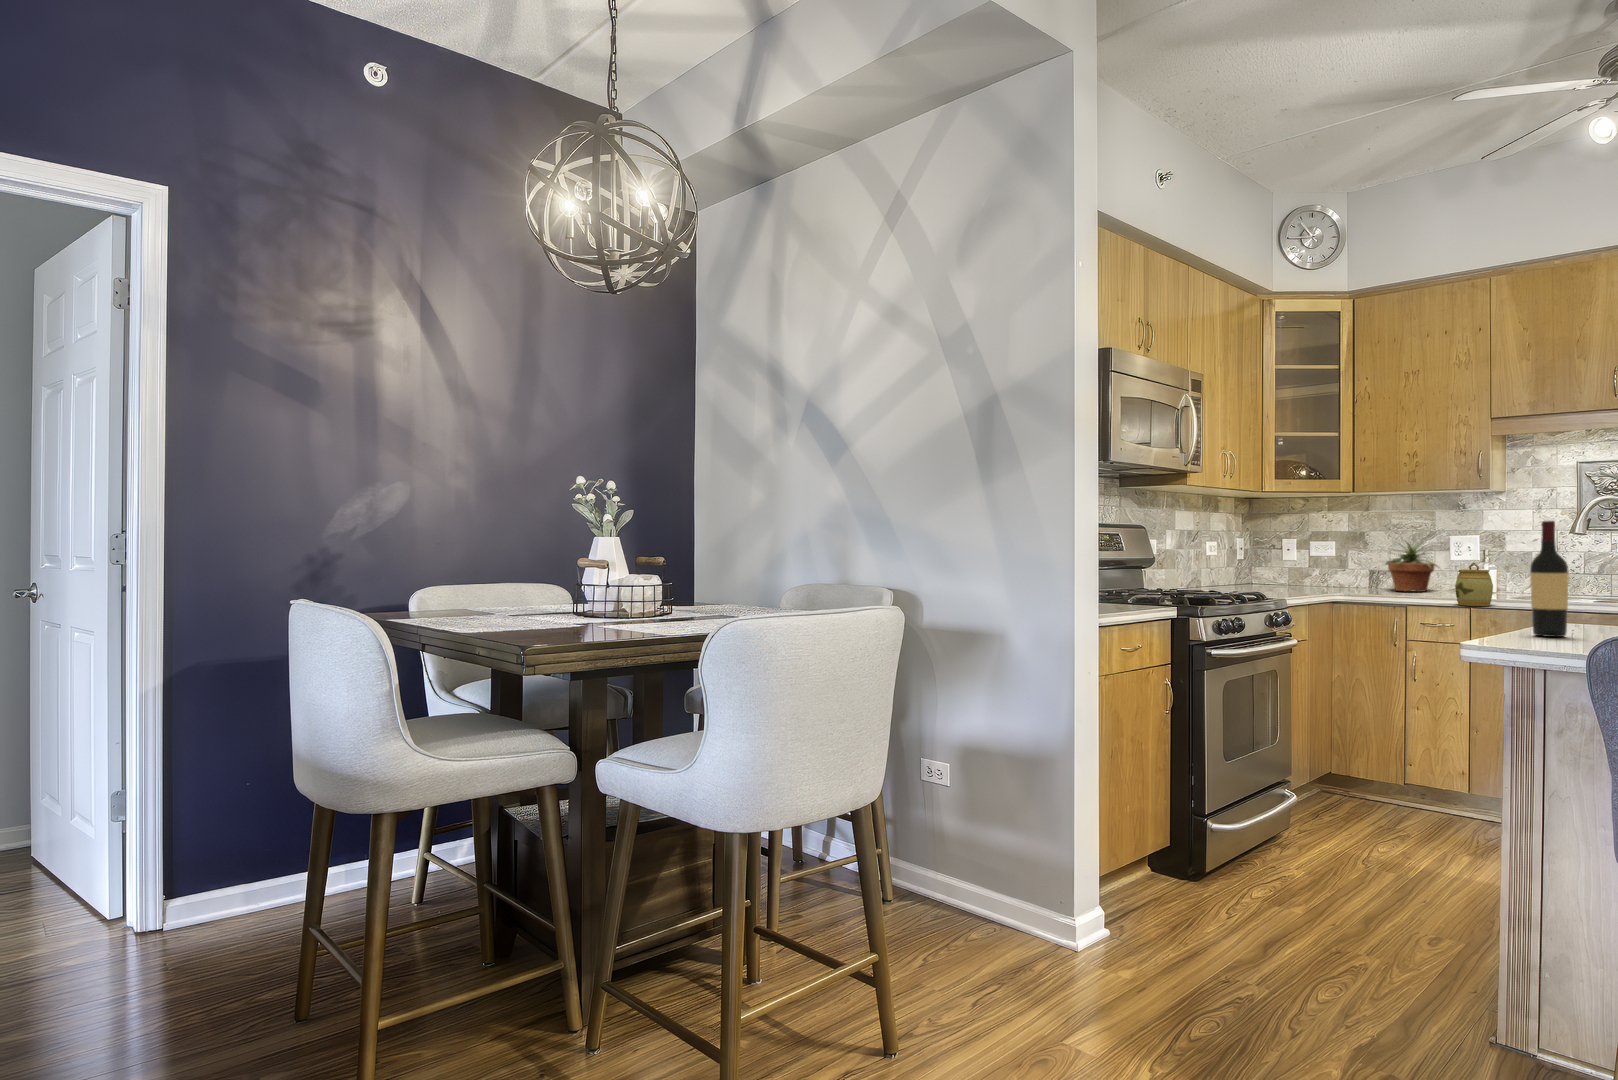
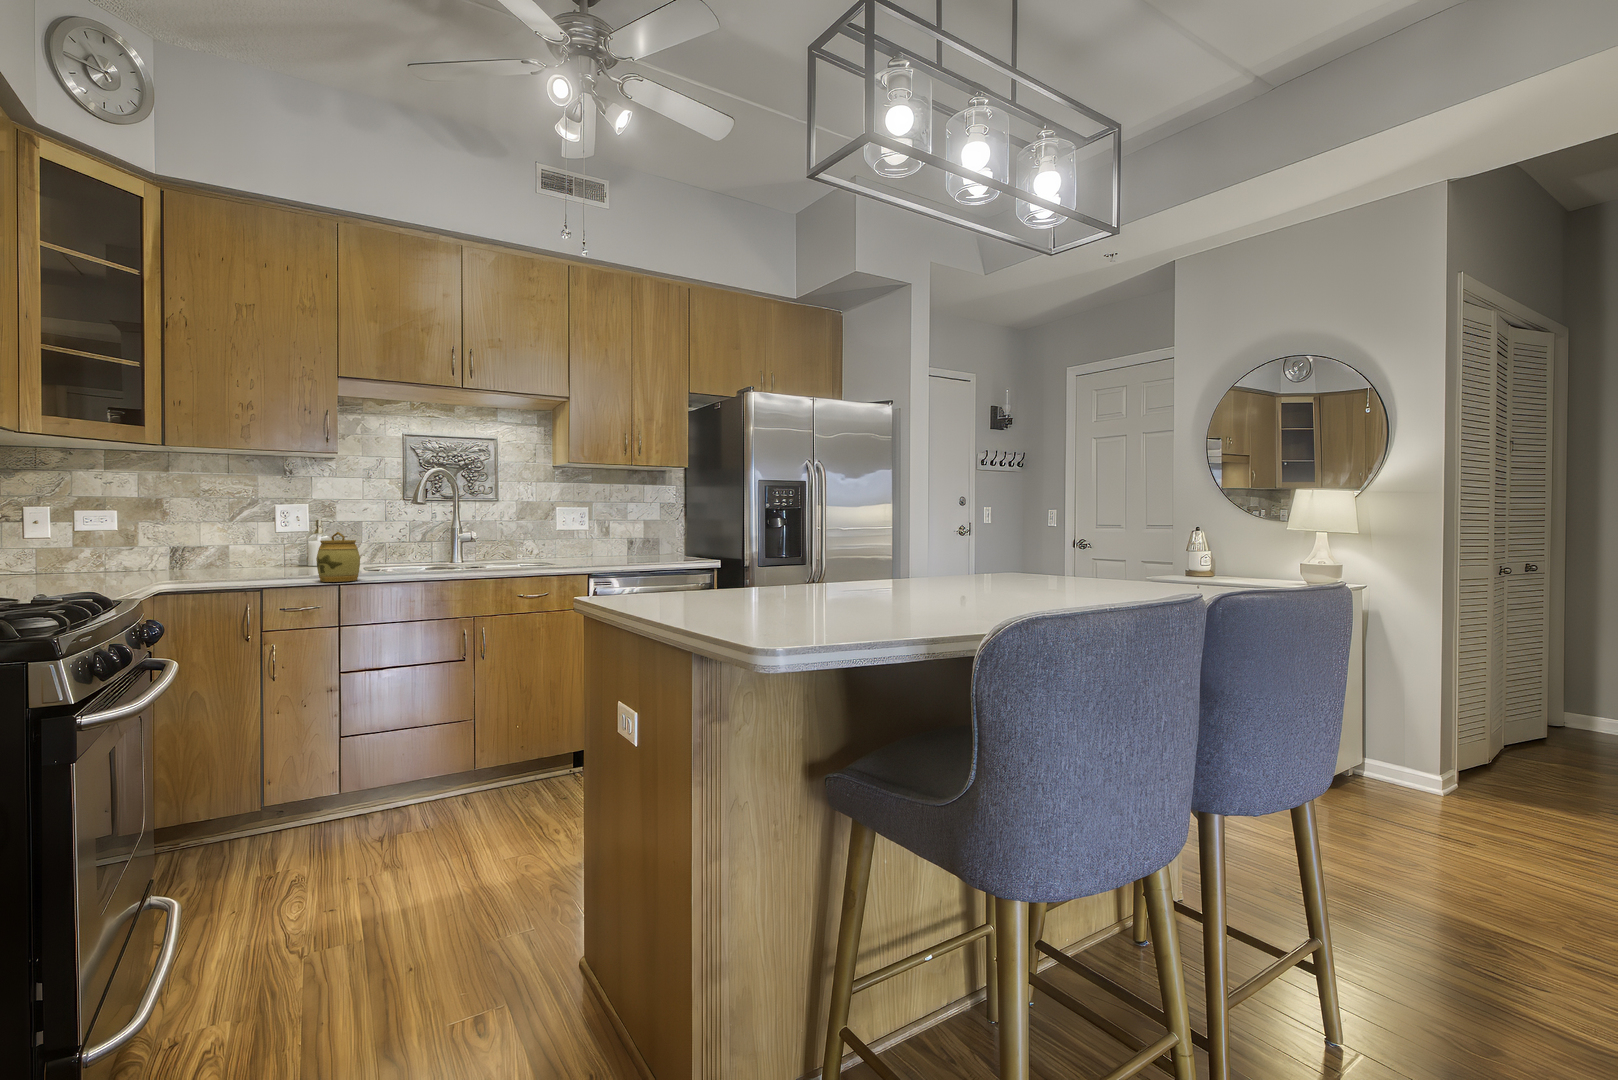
wine bottle: present [1530,521,1569,637] -> none [611,462,650,605]
potted plant: present [1385,541,1438,592] -> none [188,508,272,572]

